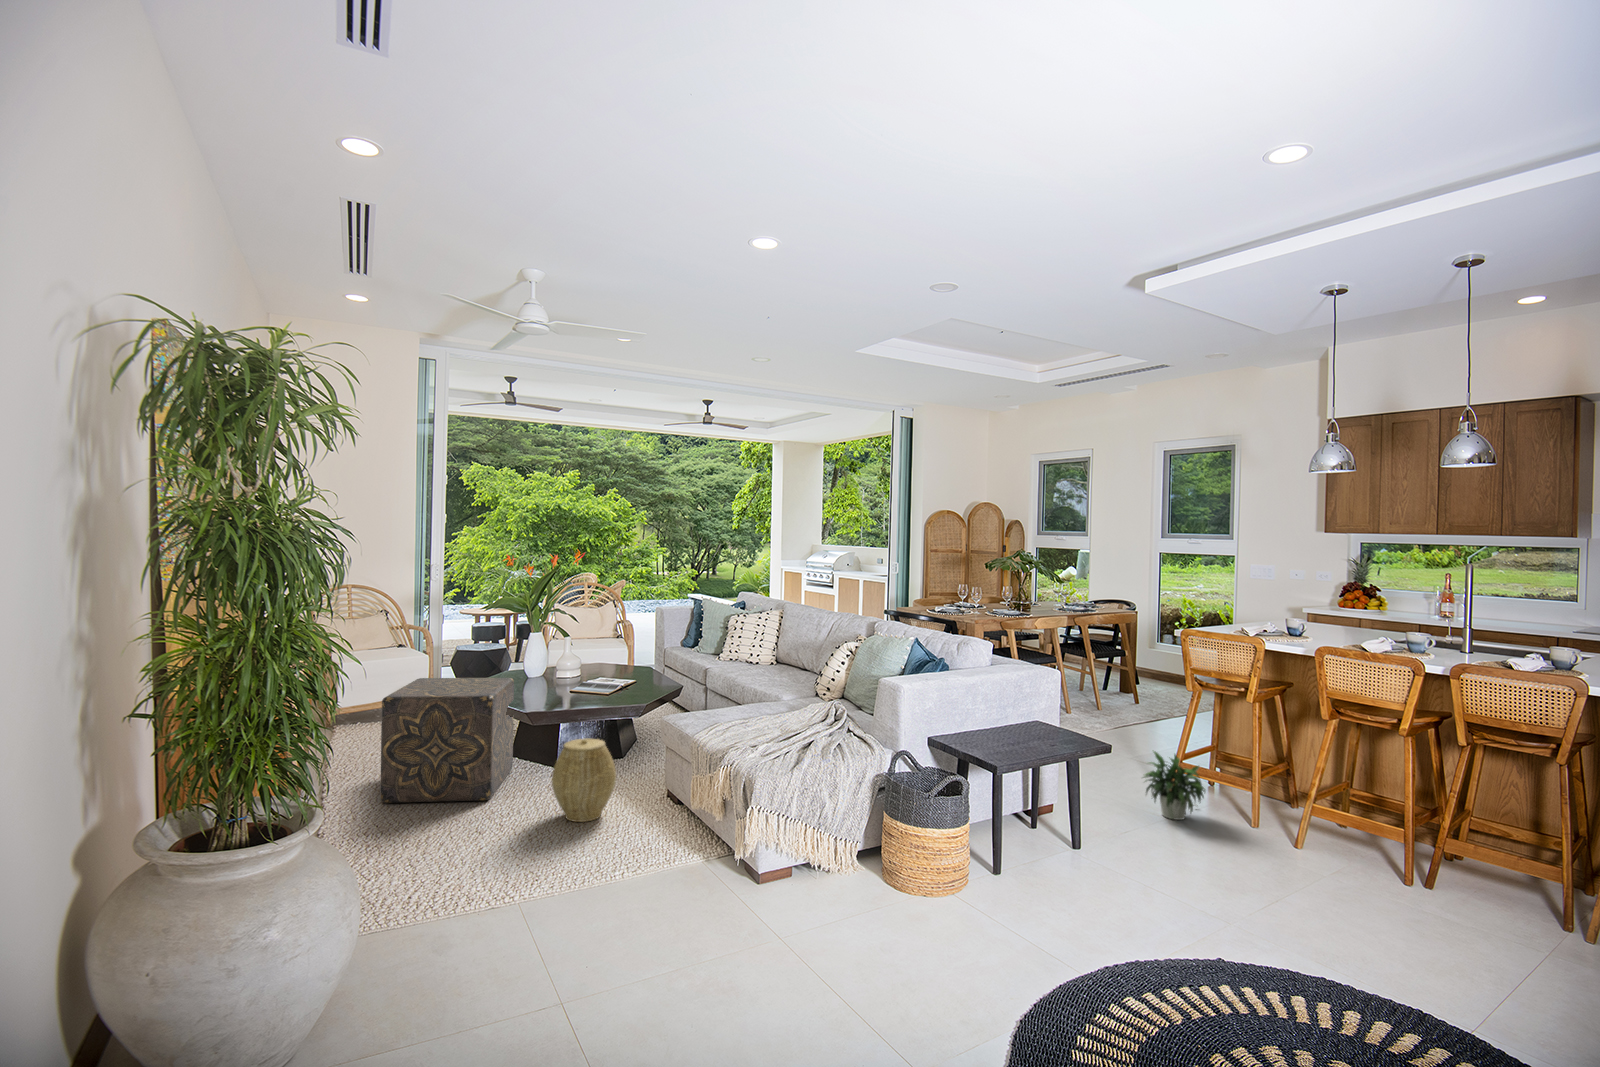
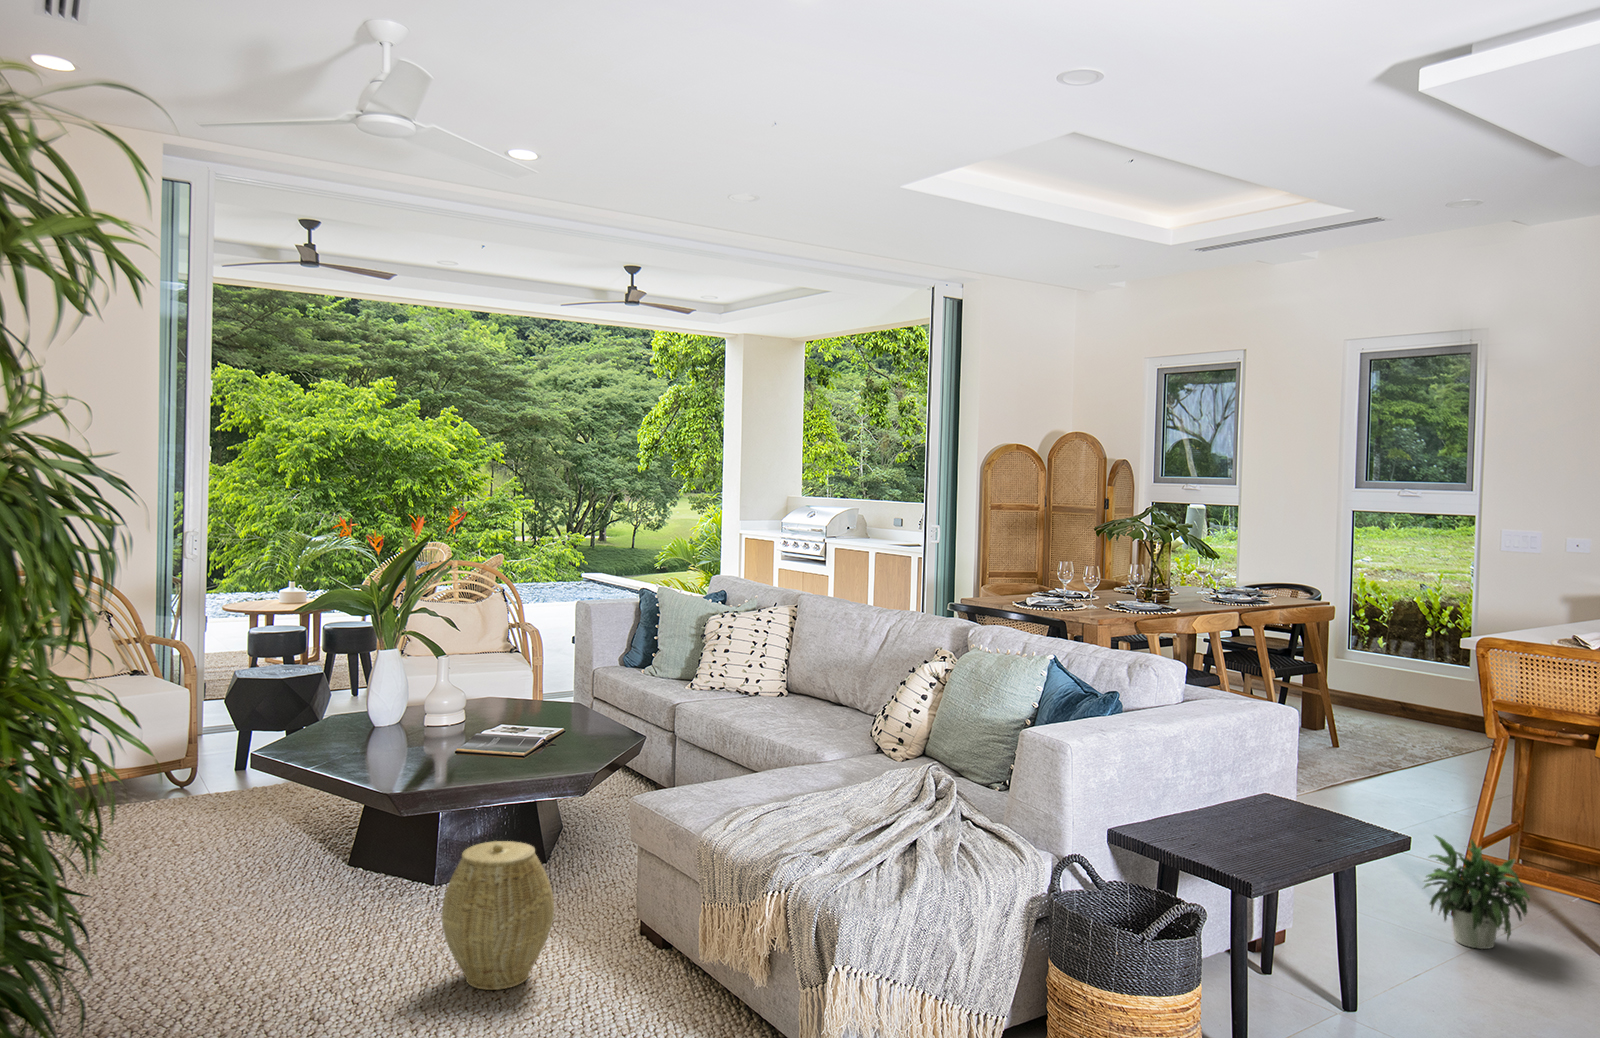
ottoman: present [380,678,514,803] -> none [122,733,351,964]

